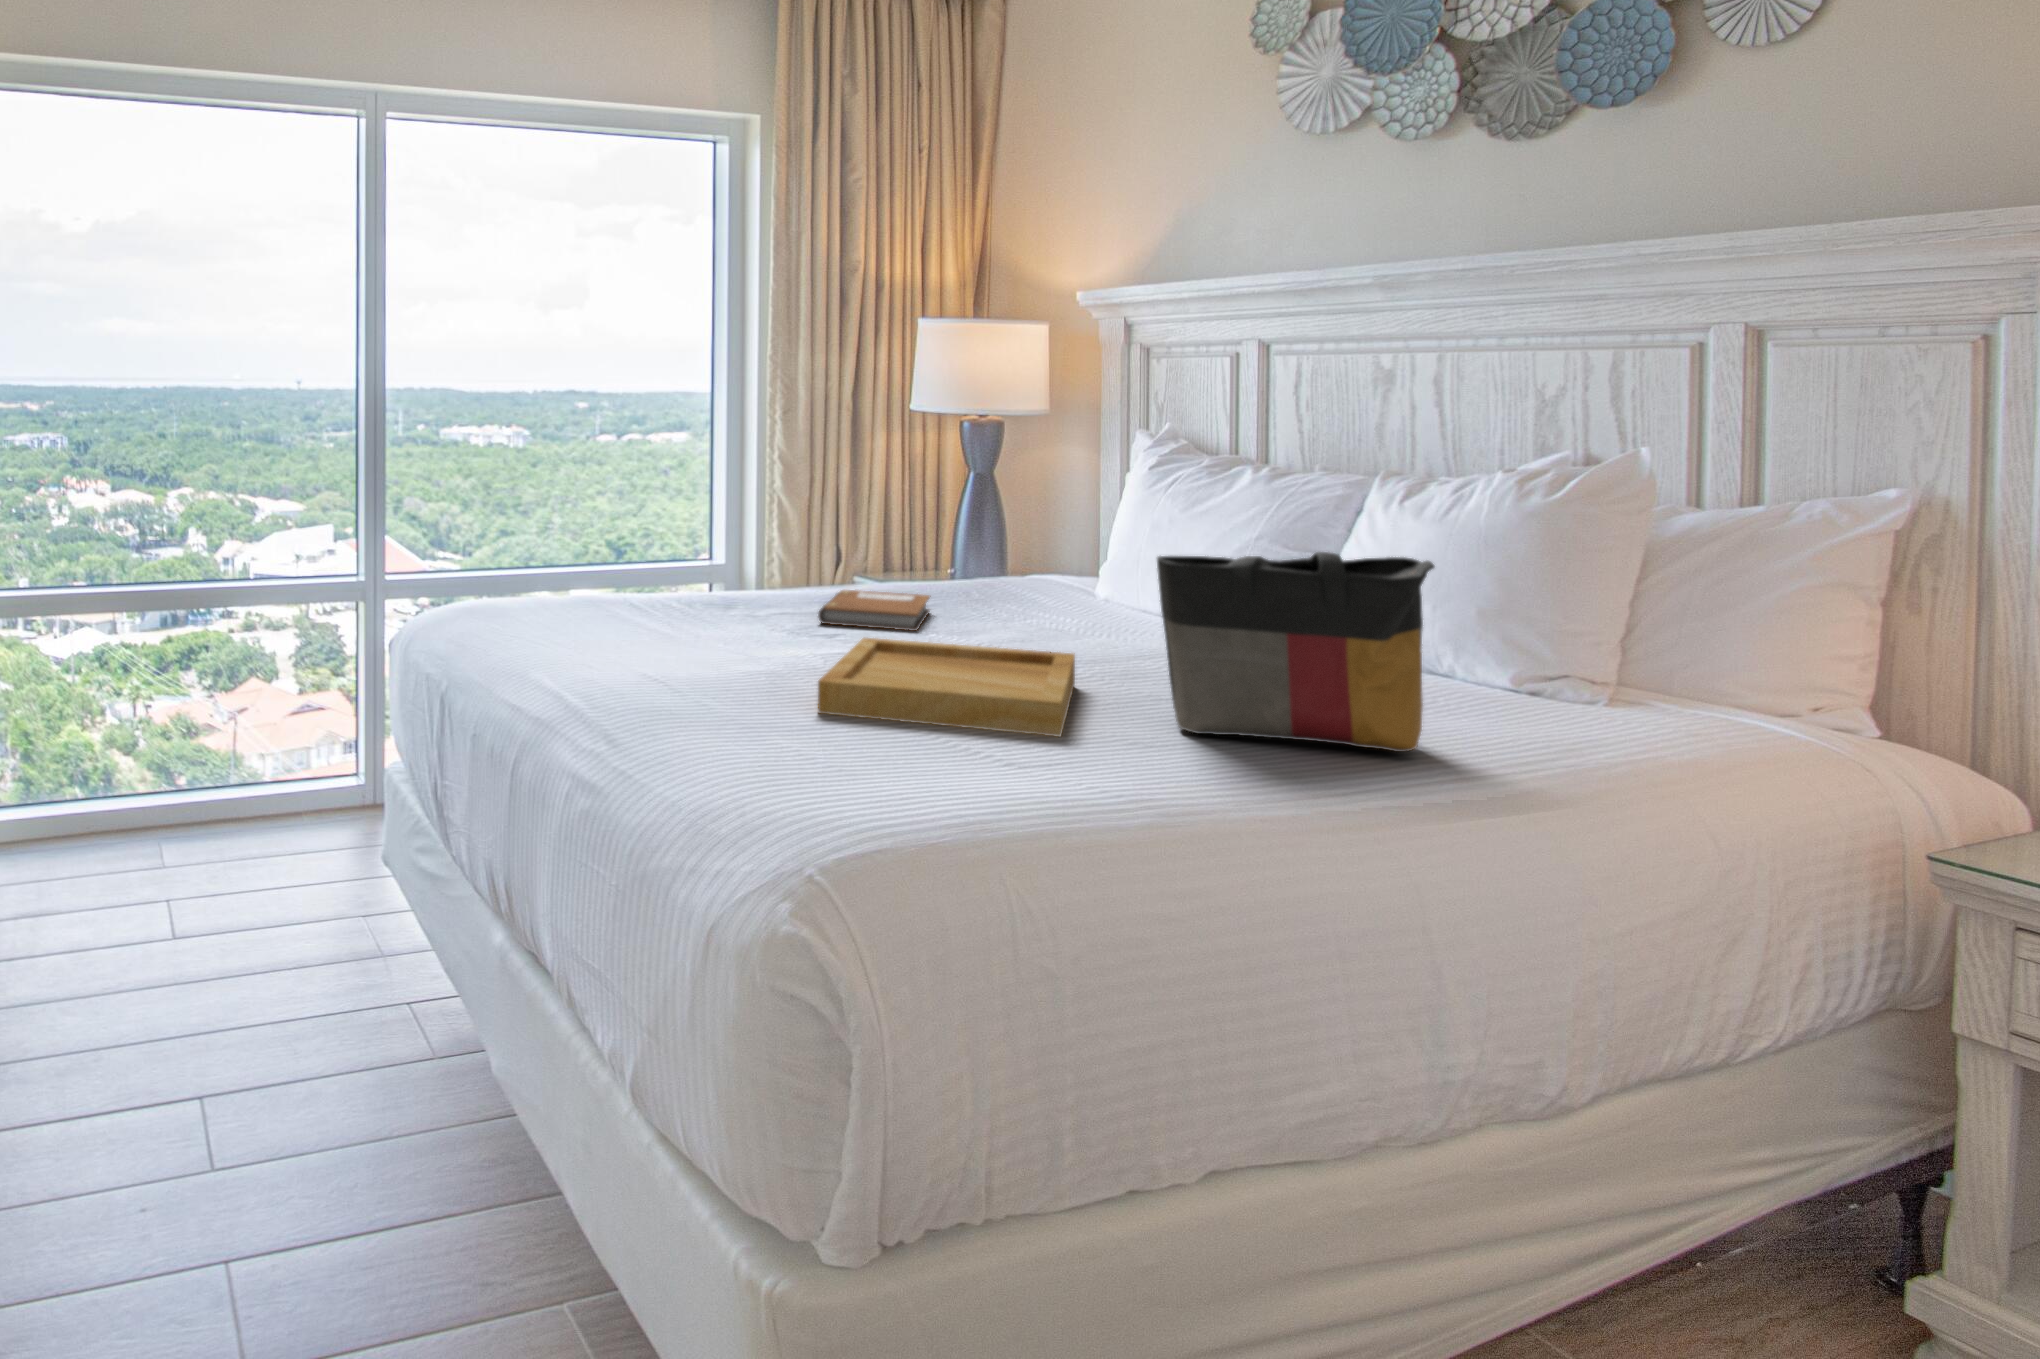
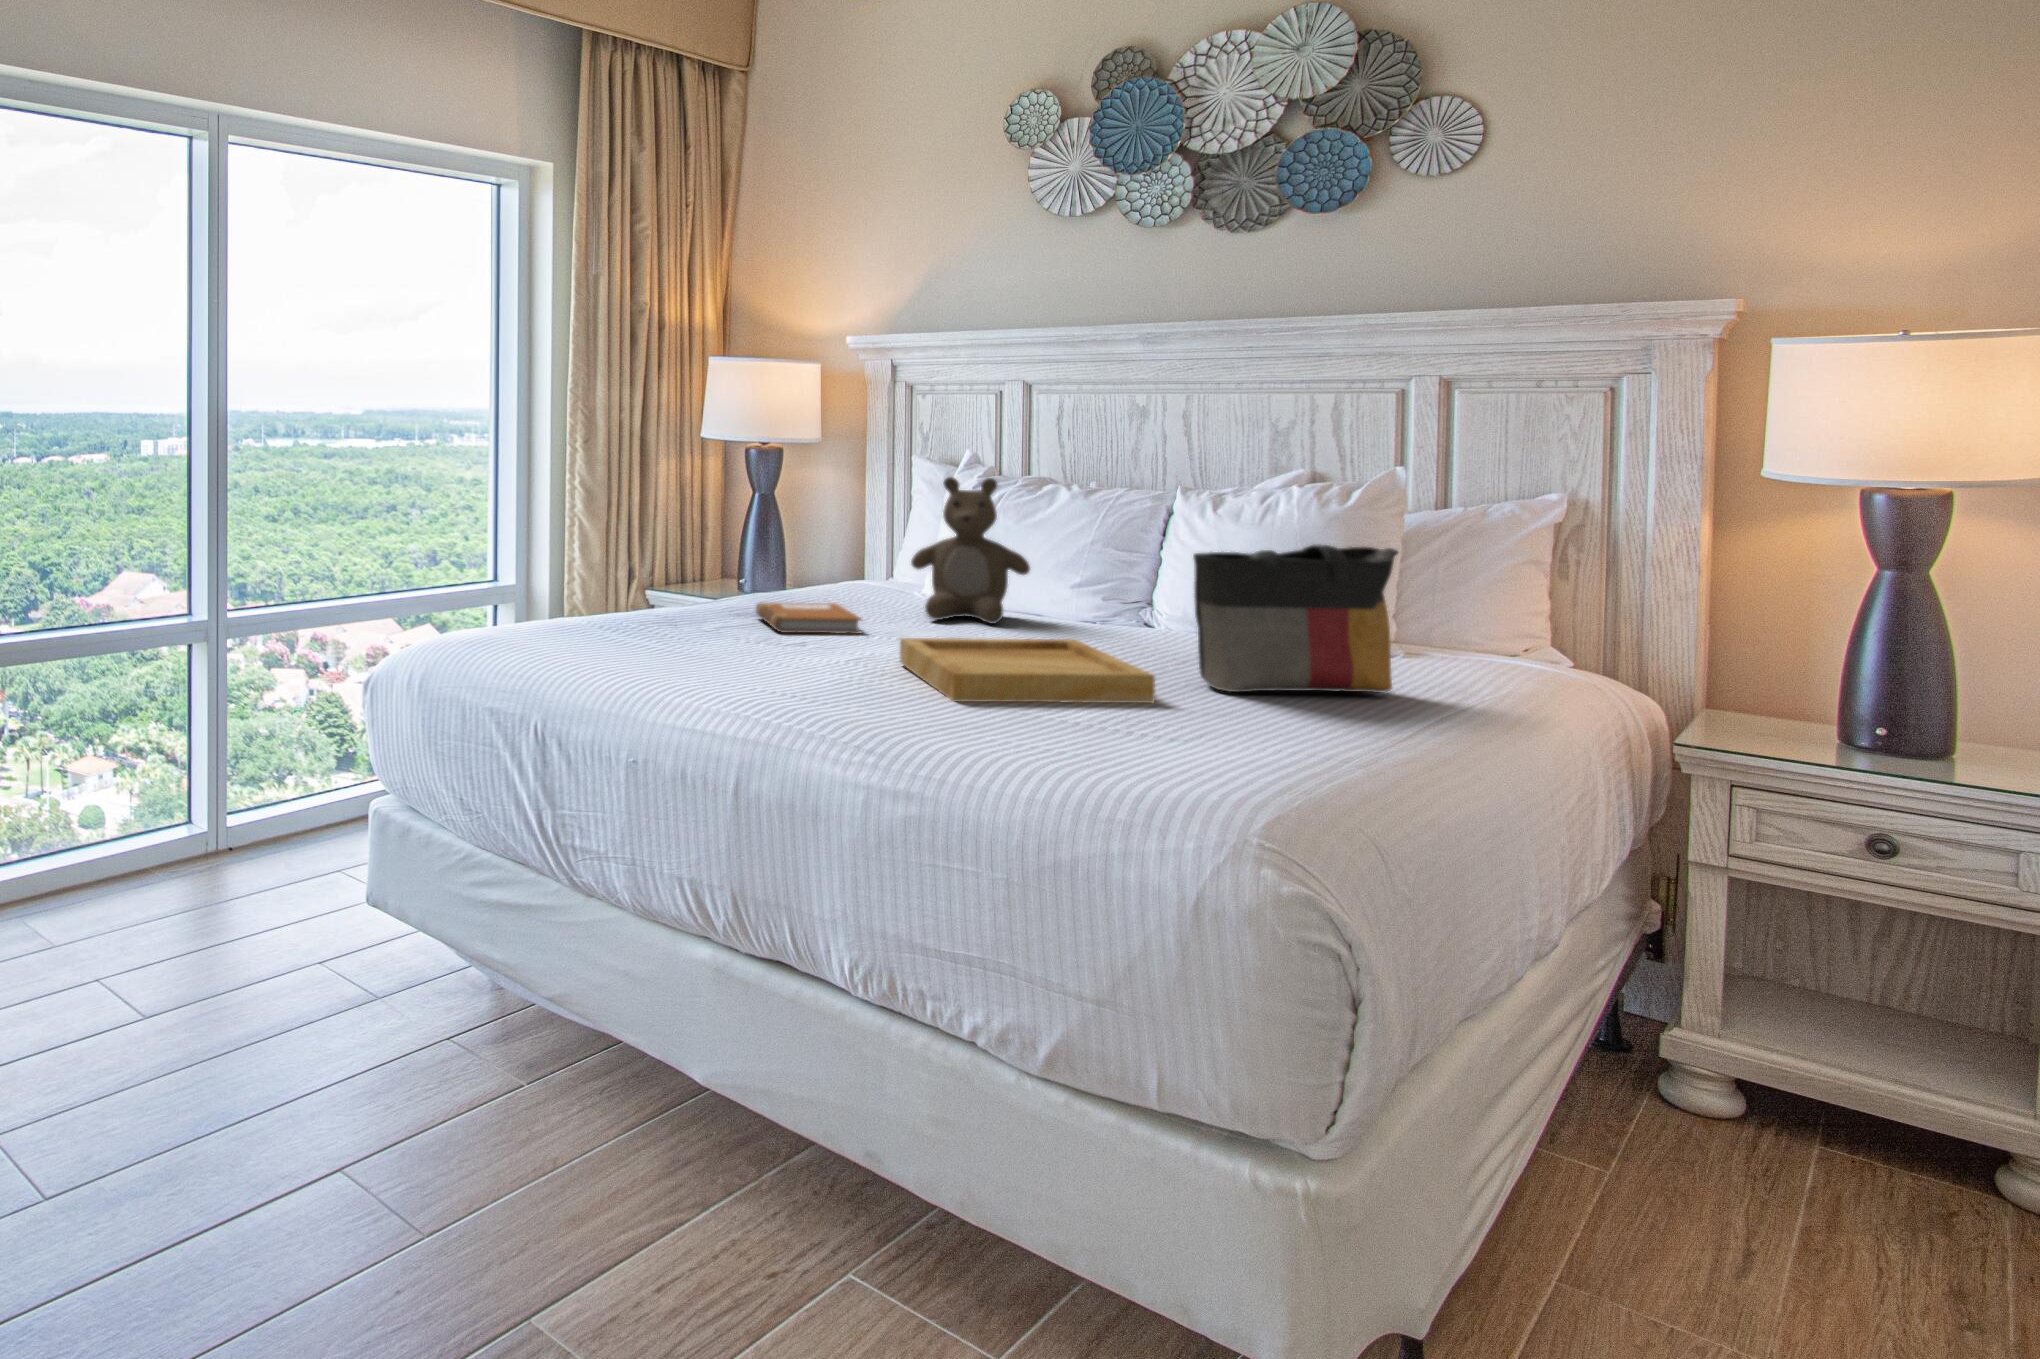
teddy bear: none [1031,454,1173,630] -> present [911,477,1030,624]

